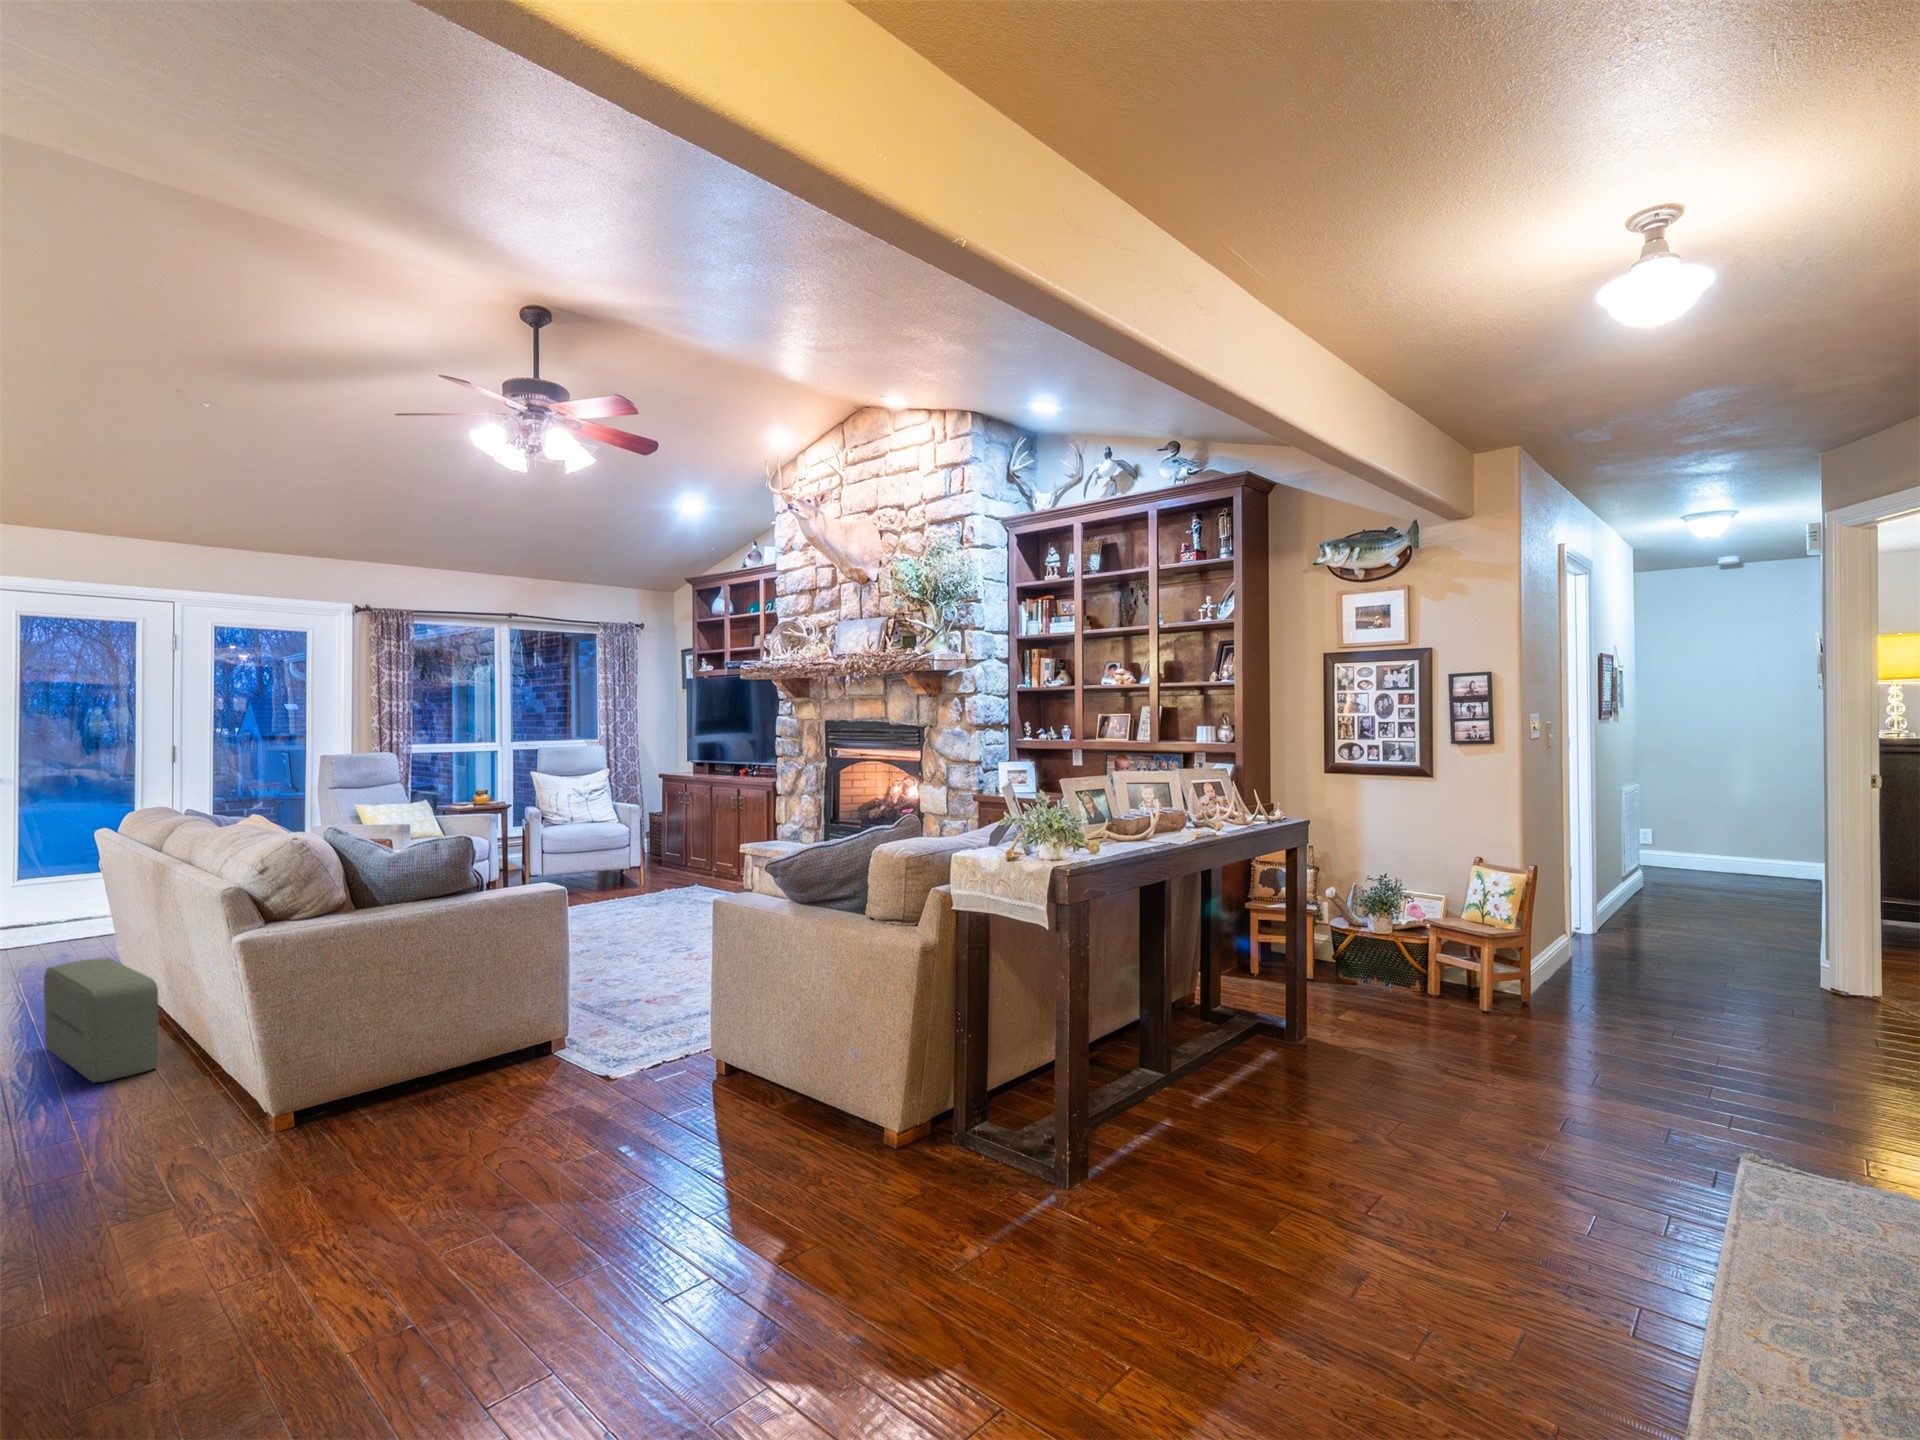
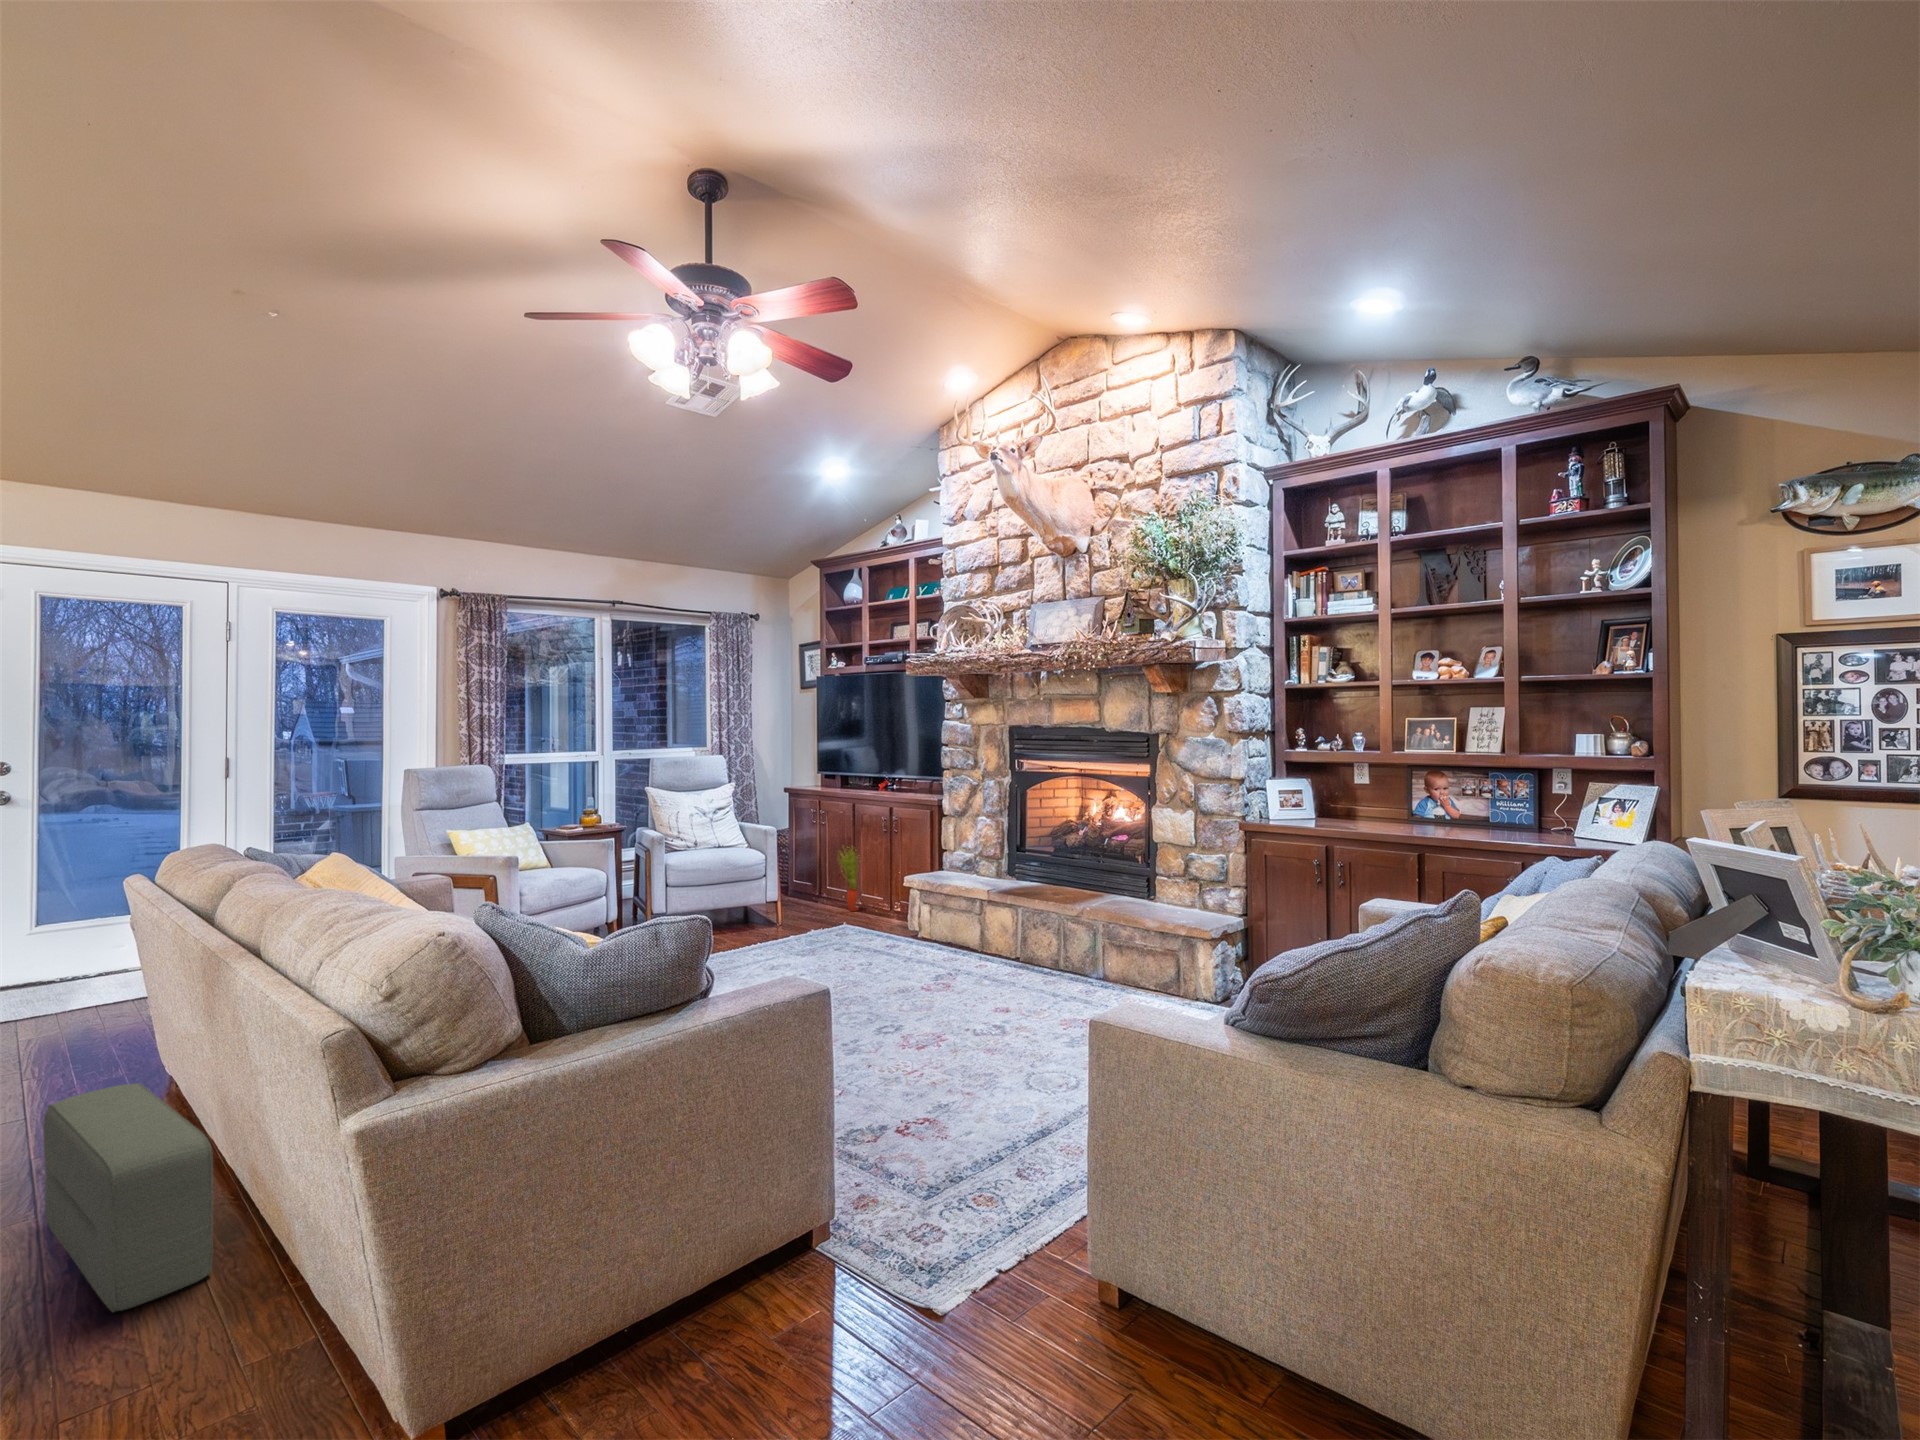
potted plant: none [697,819,719,877] -> present [840,848,861,911]

